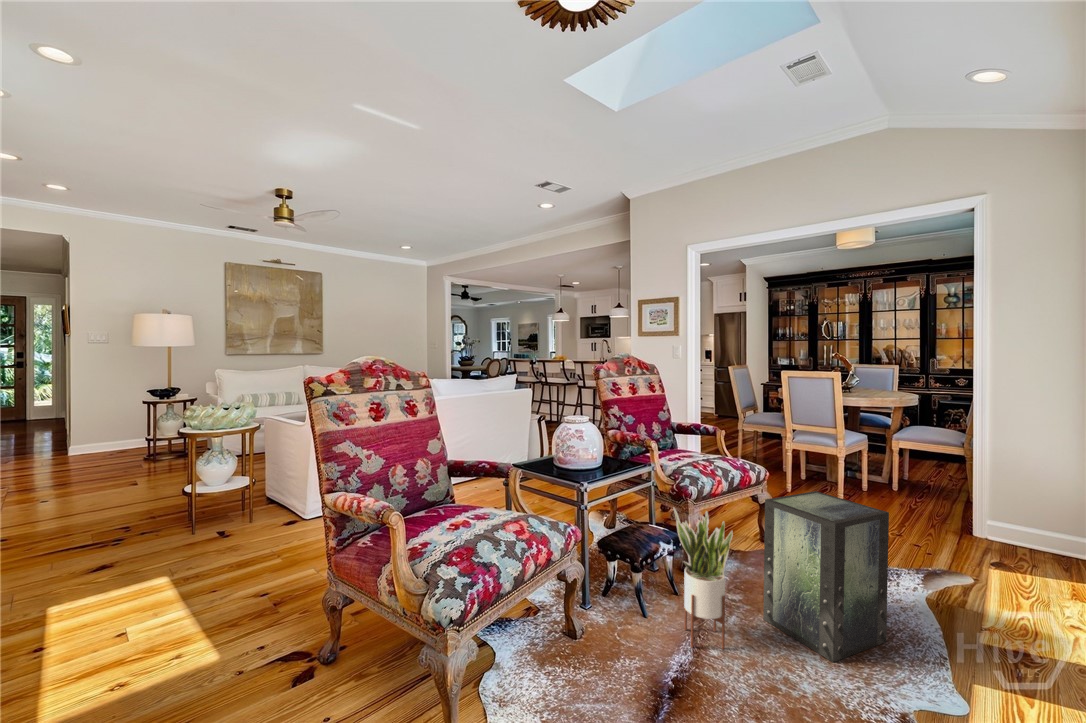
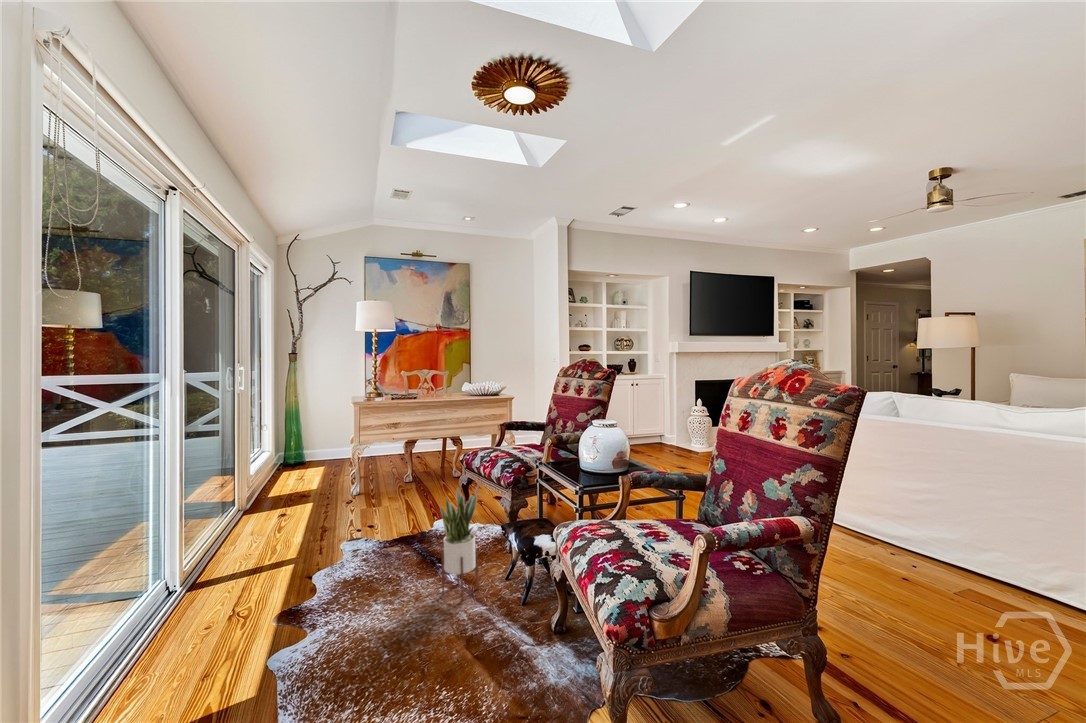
storage box: present [763,491,889,662] -> none [336,510,447,688]

